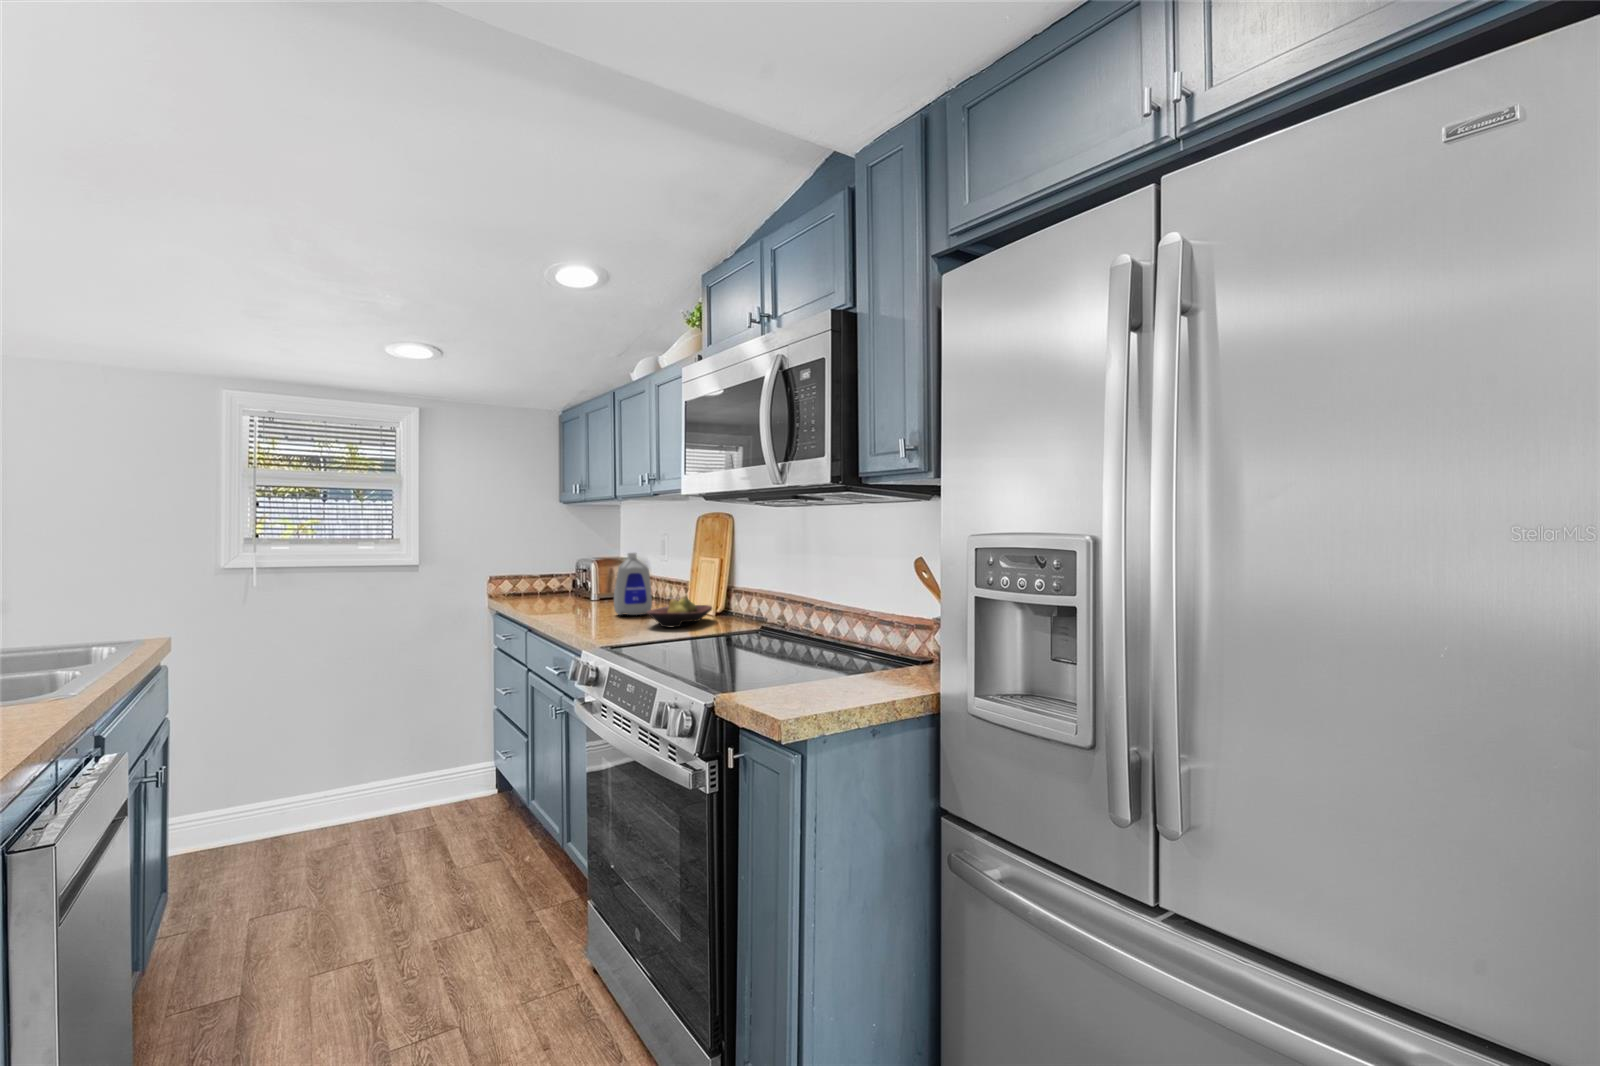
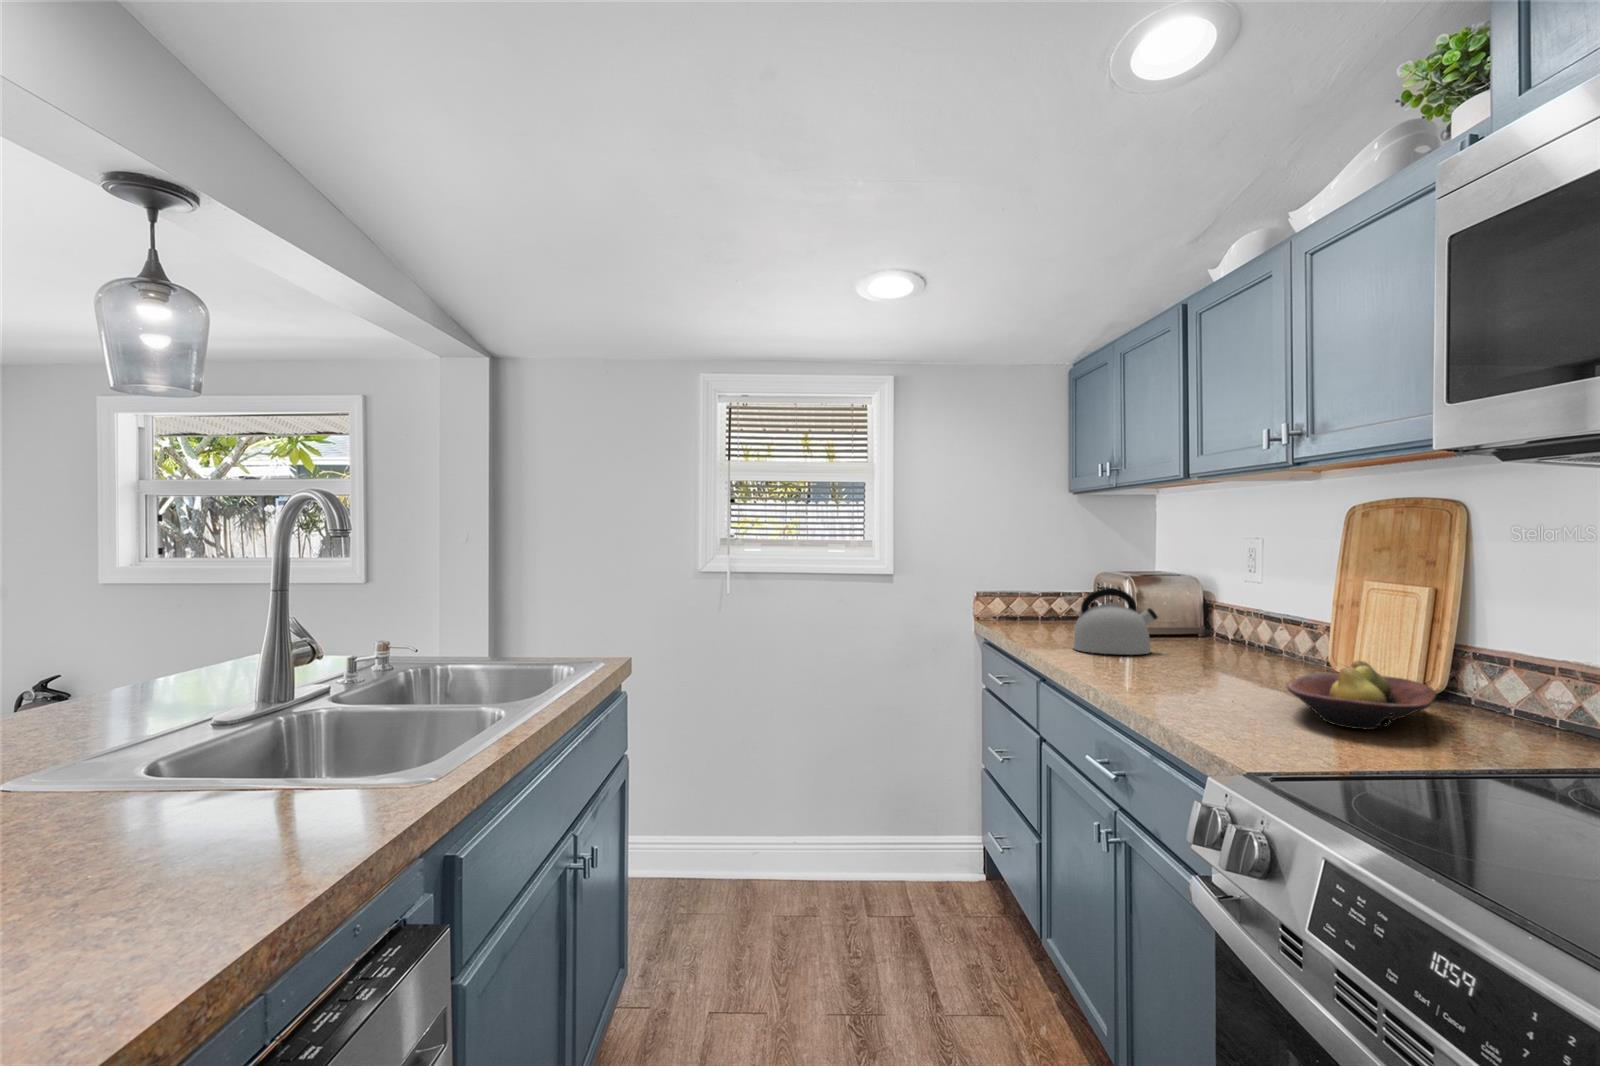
bottle: present [614,553,652,615] -> none [1187,569,1267,679]
kettle: none [553,568,606,610] -> present [1073,588,1158,655]

